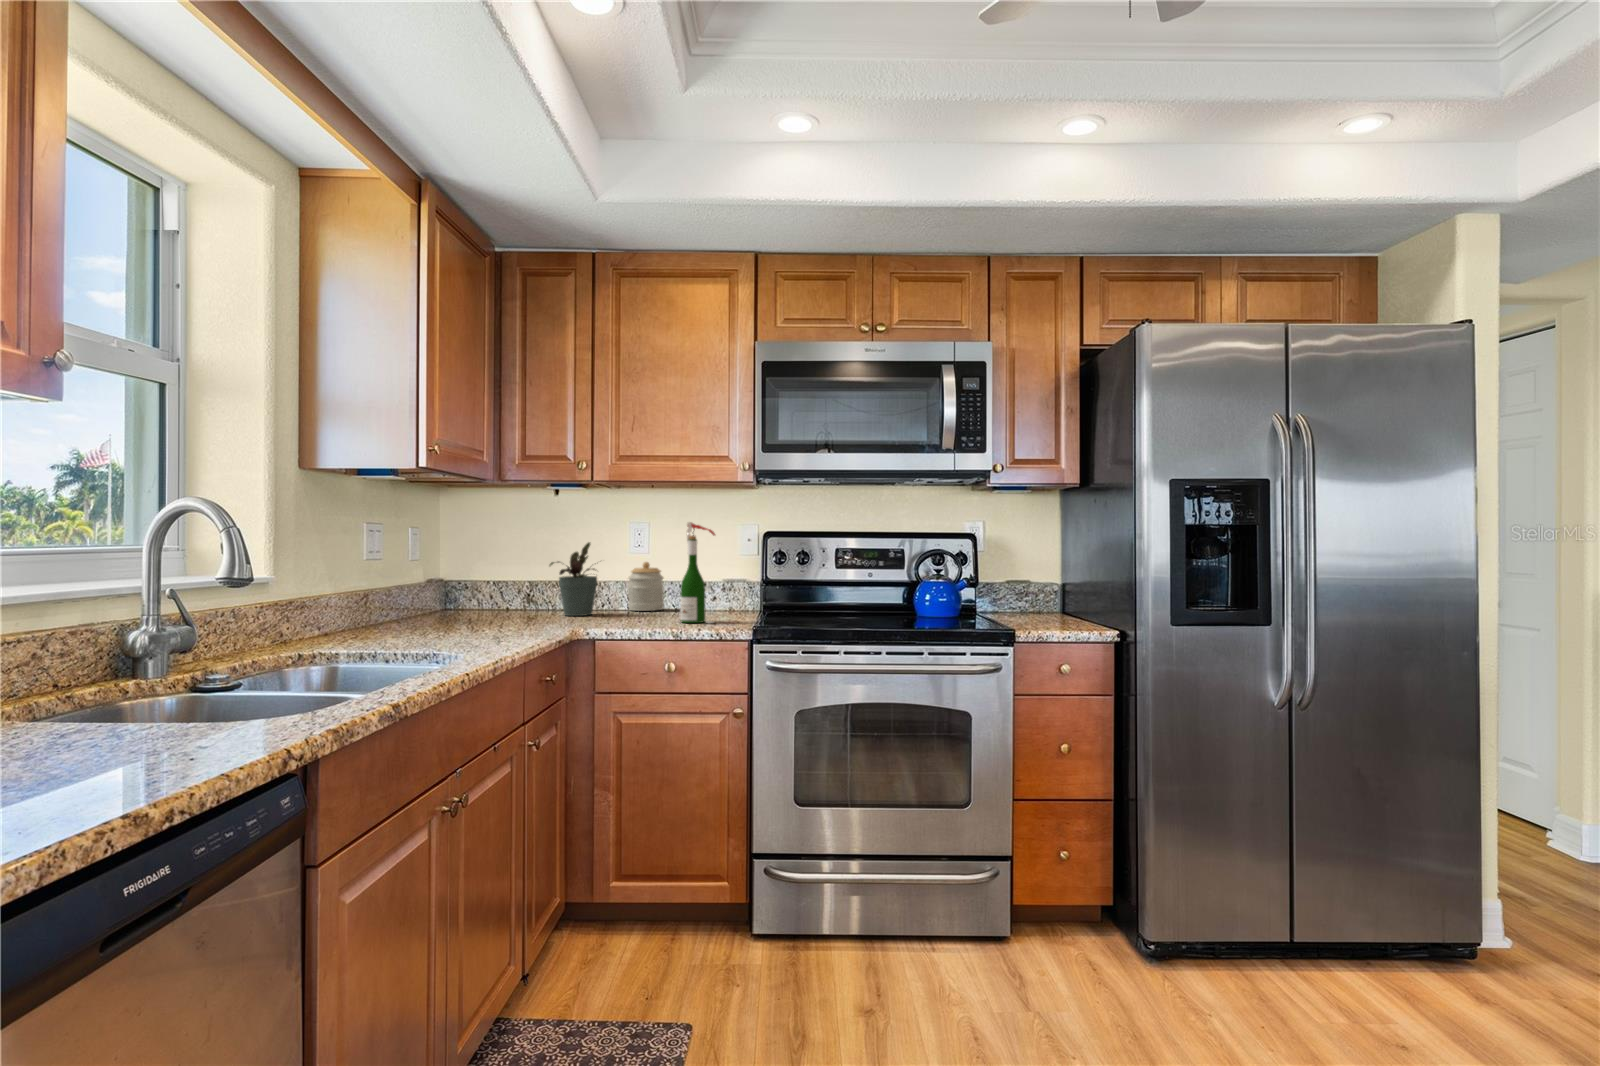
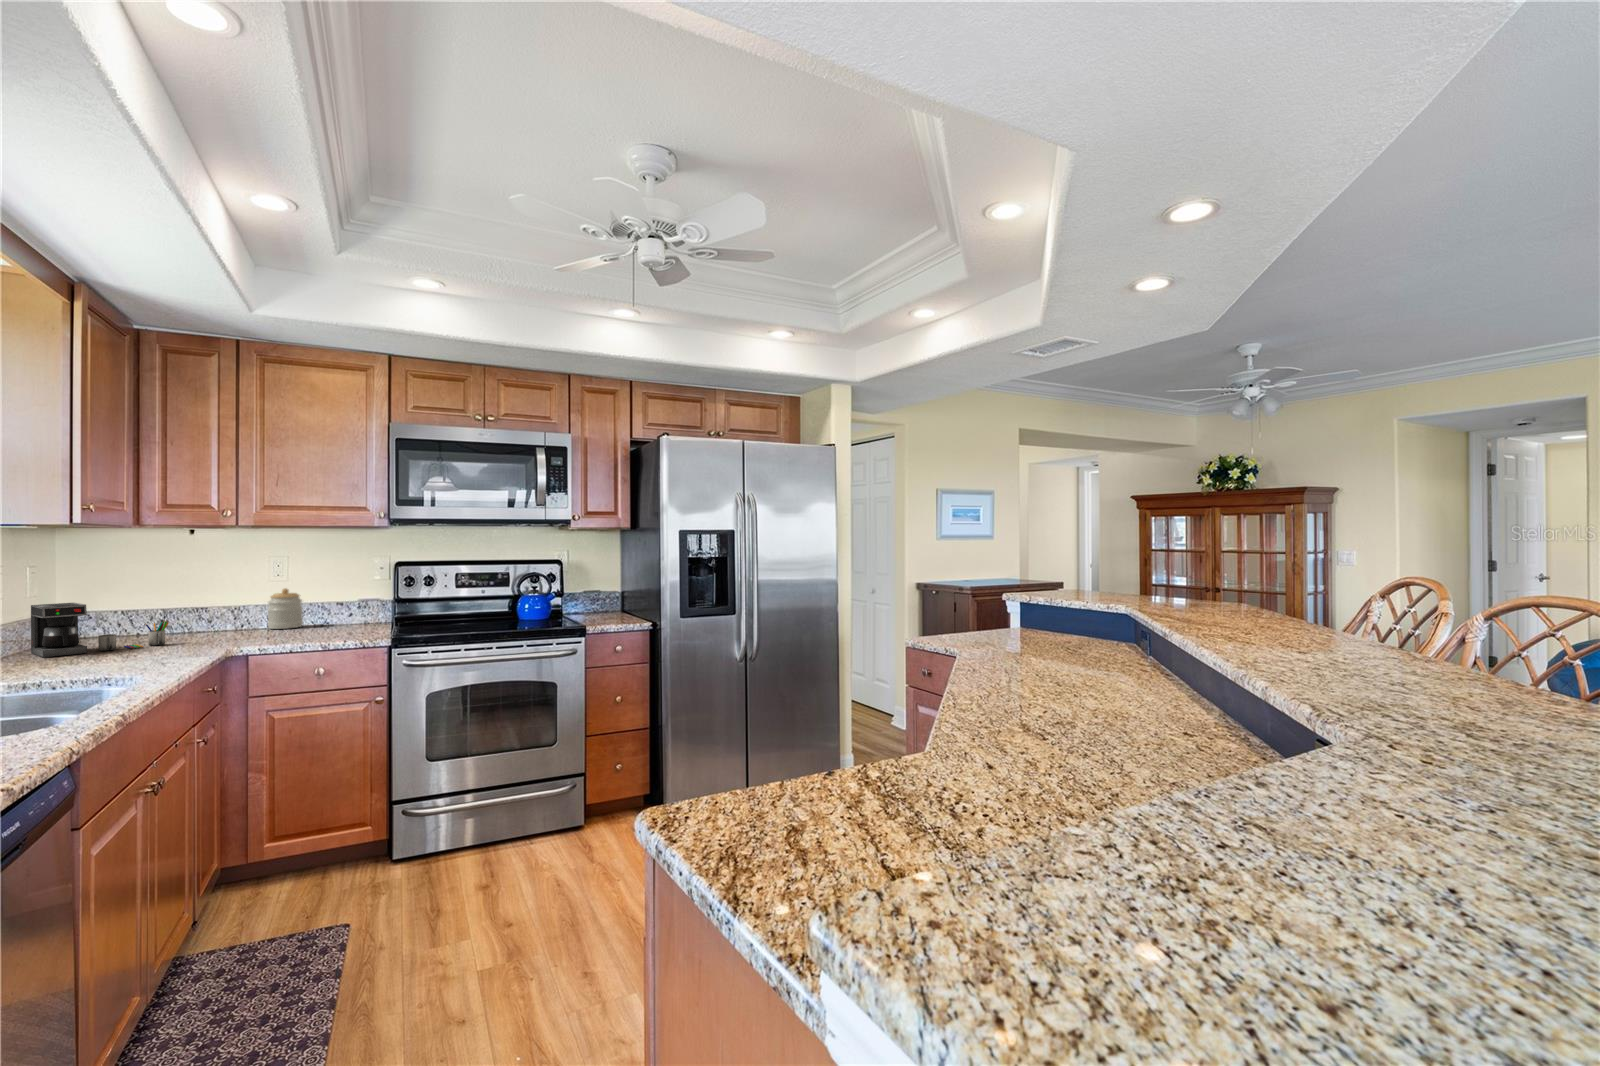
wine bottle: present [680,522,715,623] -> none [325,559,357,637]
potted plant: present [550,542,597,616] -> none [190,575,249,638]
coffee maker: none [404,567,526,626] -> present [31,603,169,657]

